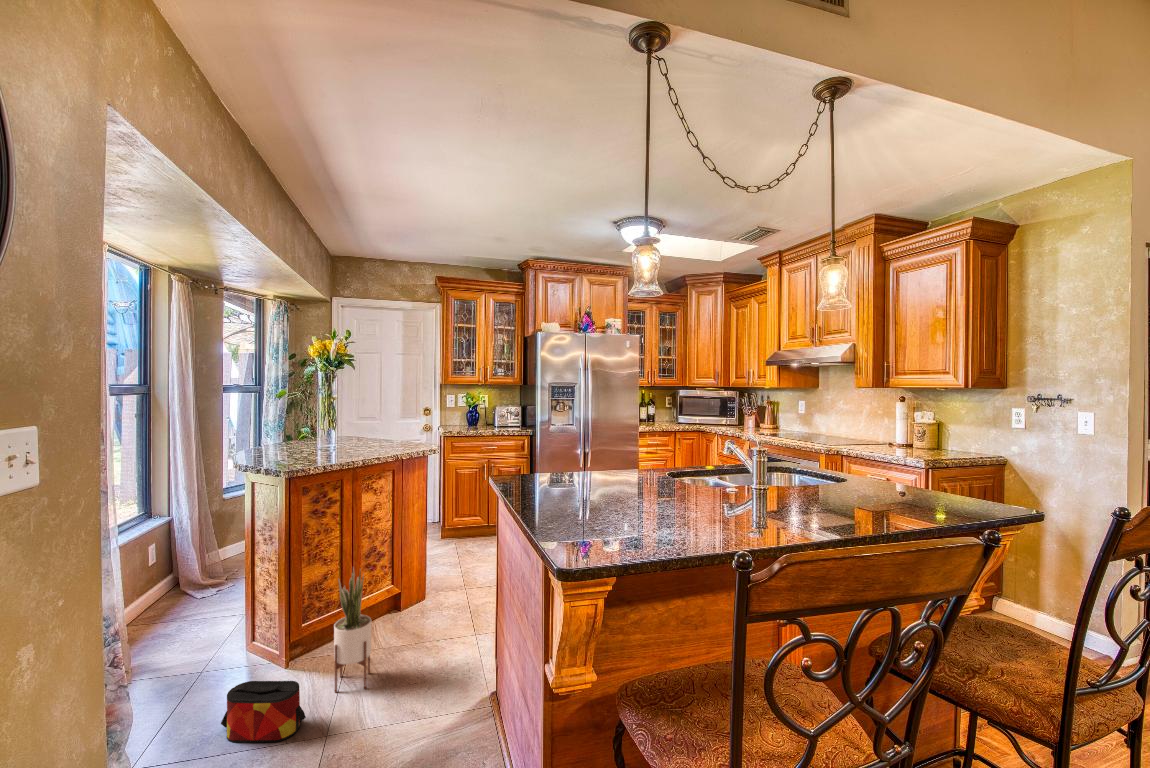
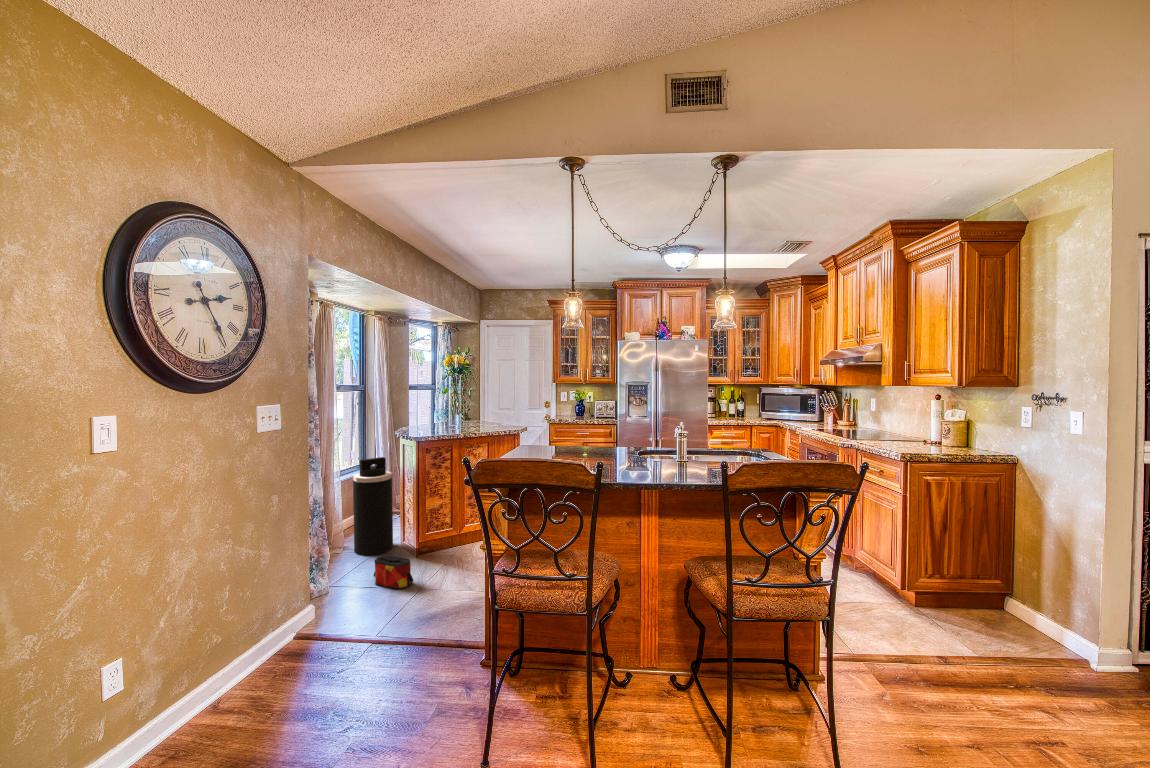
trash can: none [155,505,230,682] -> present [353,457,393,556]
potted plant: present [334,568,371,693] -> none [435,499,459,574]

